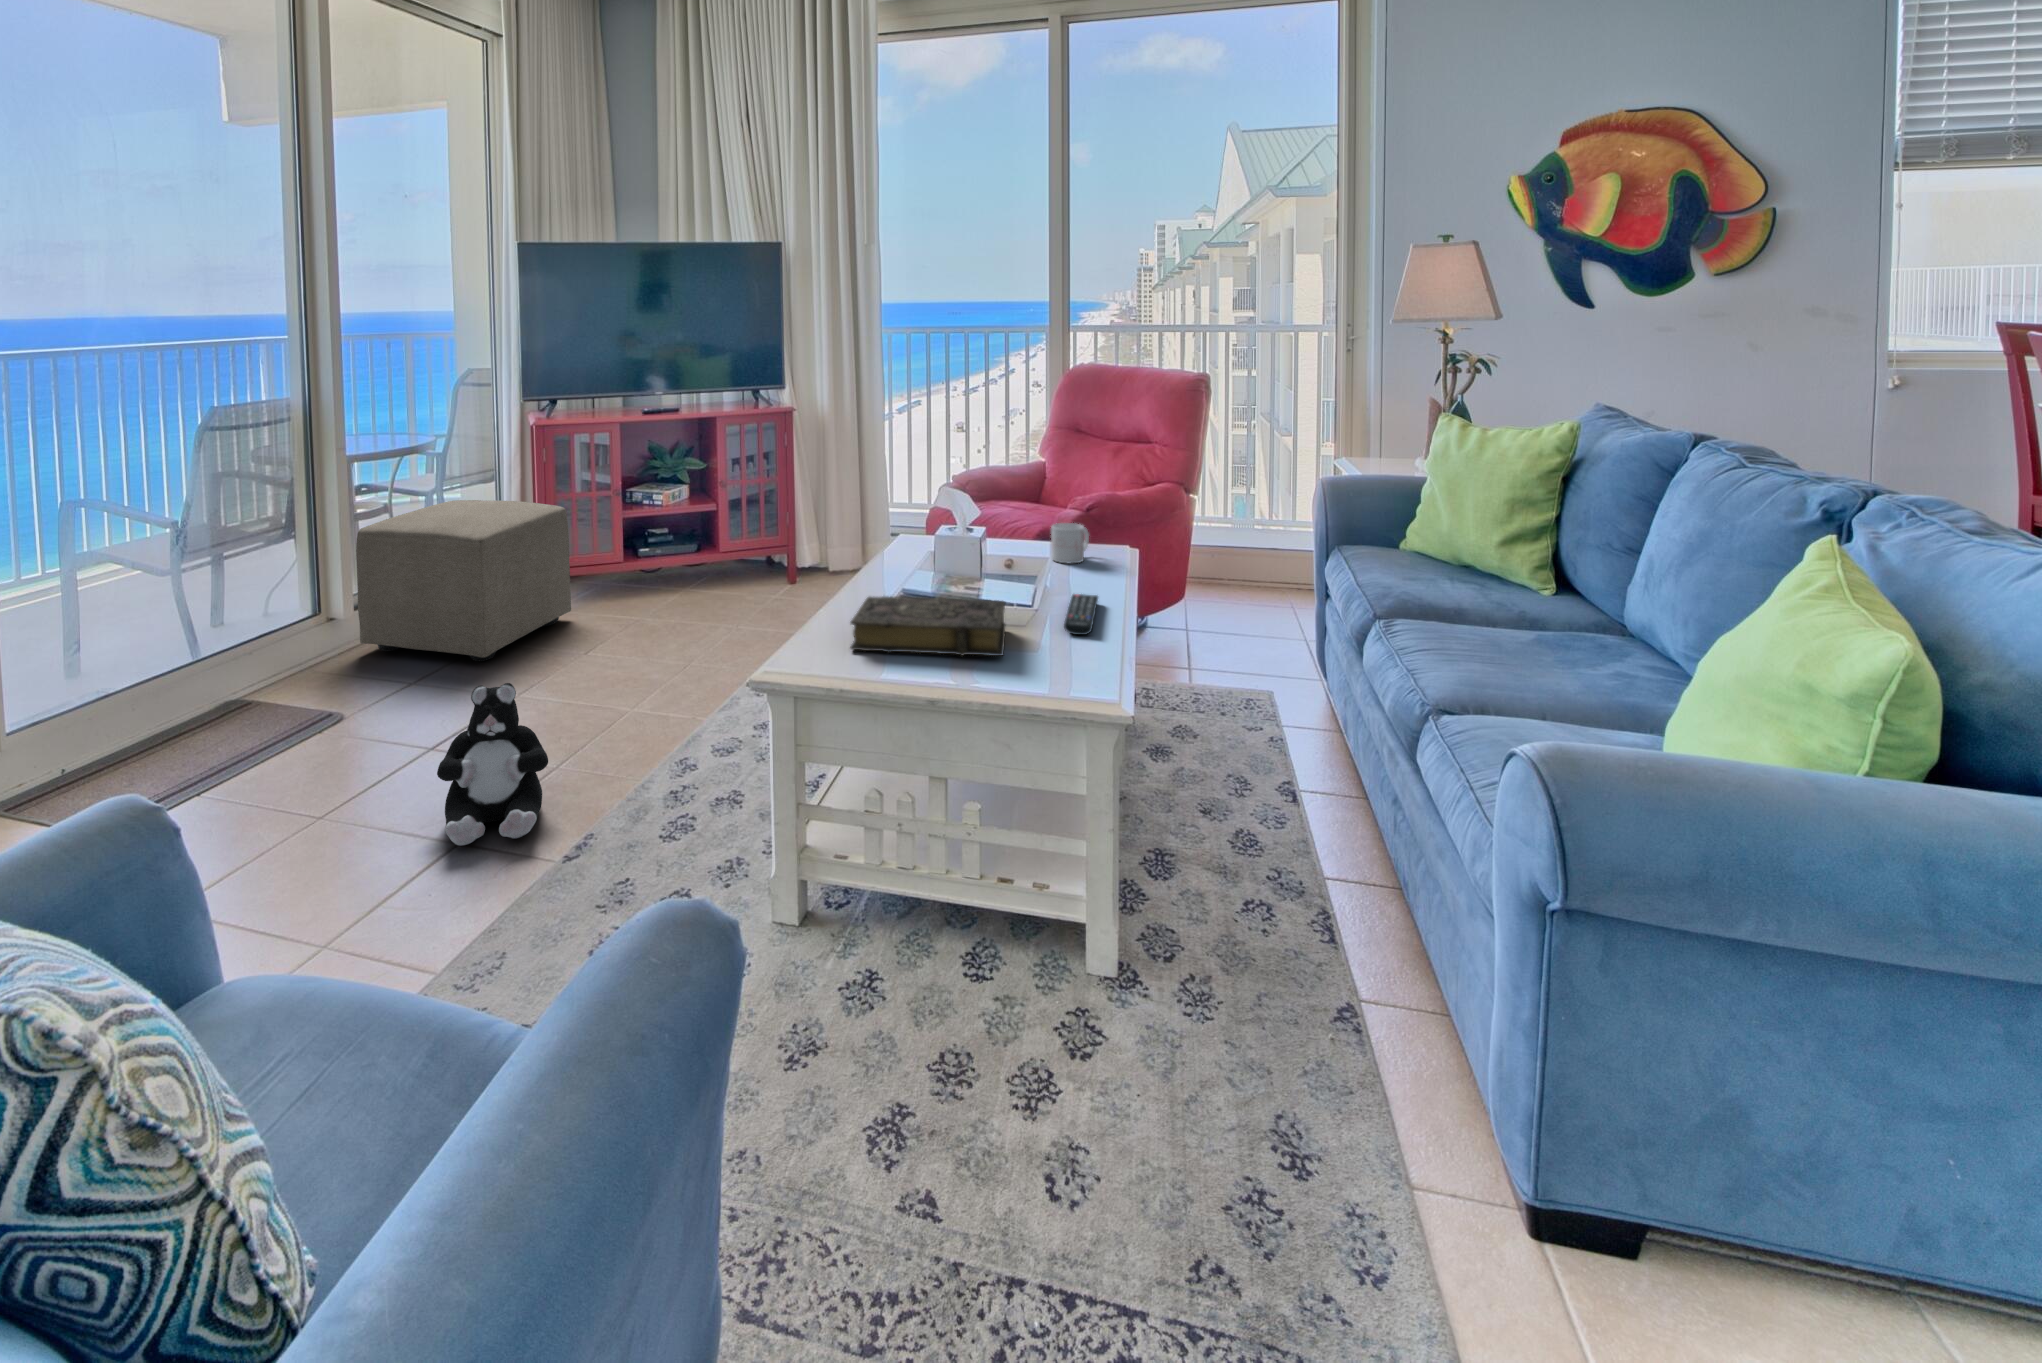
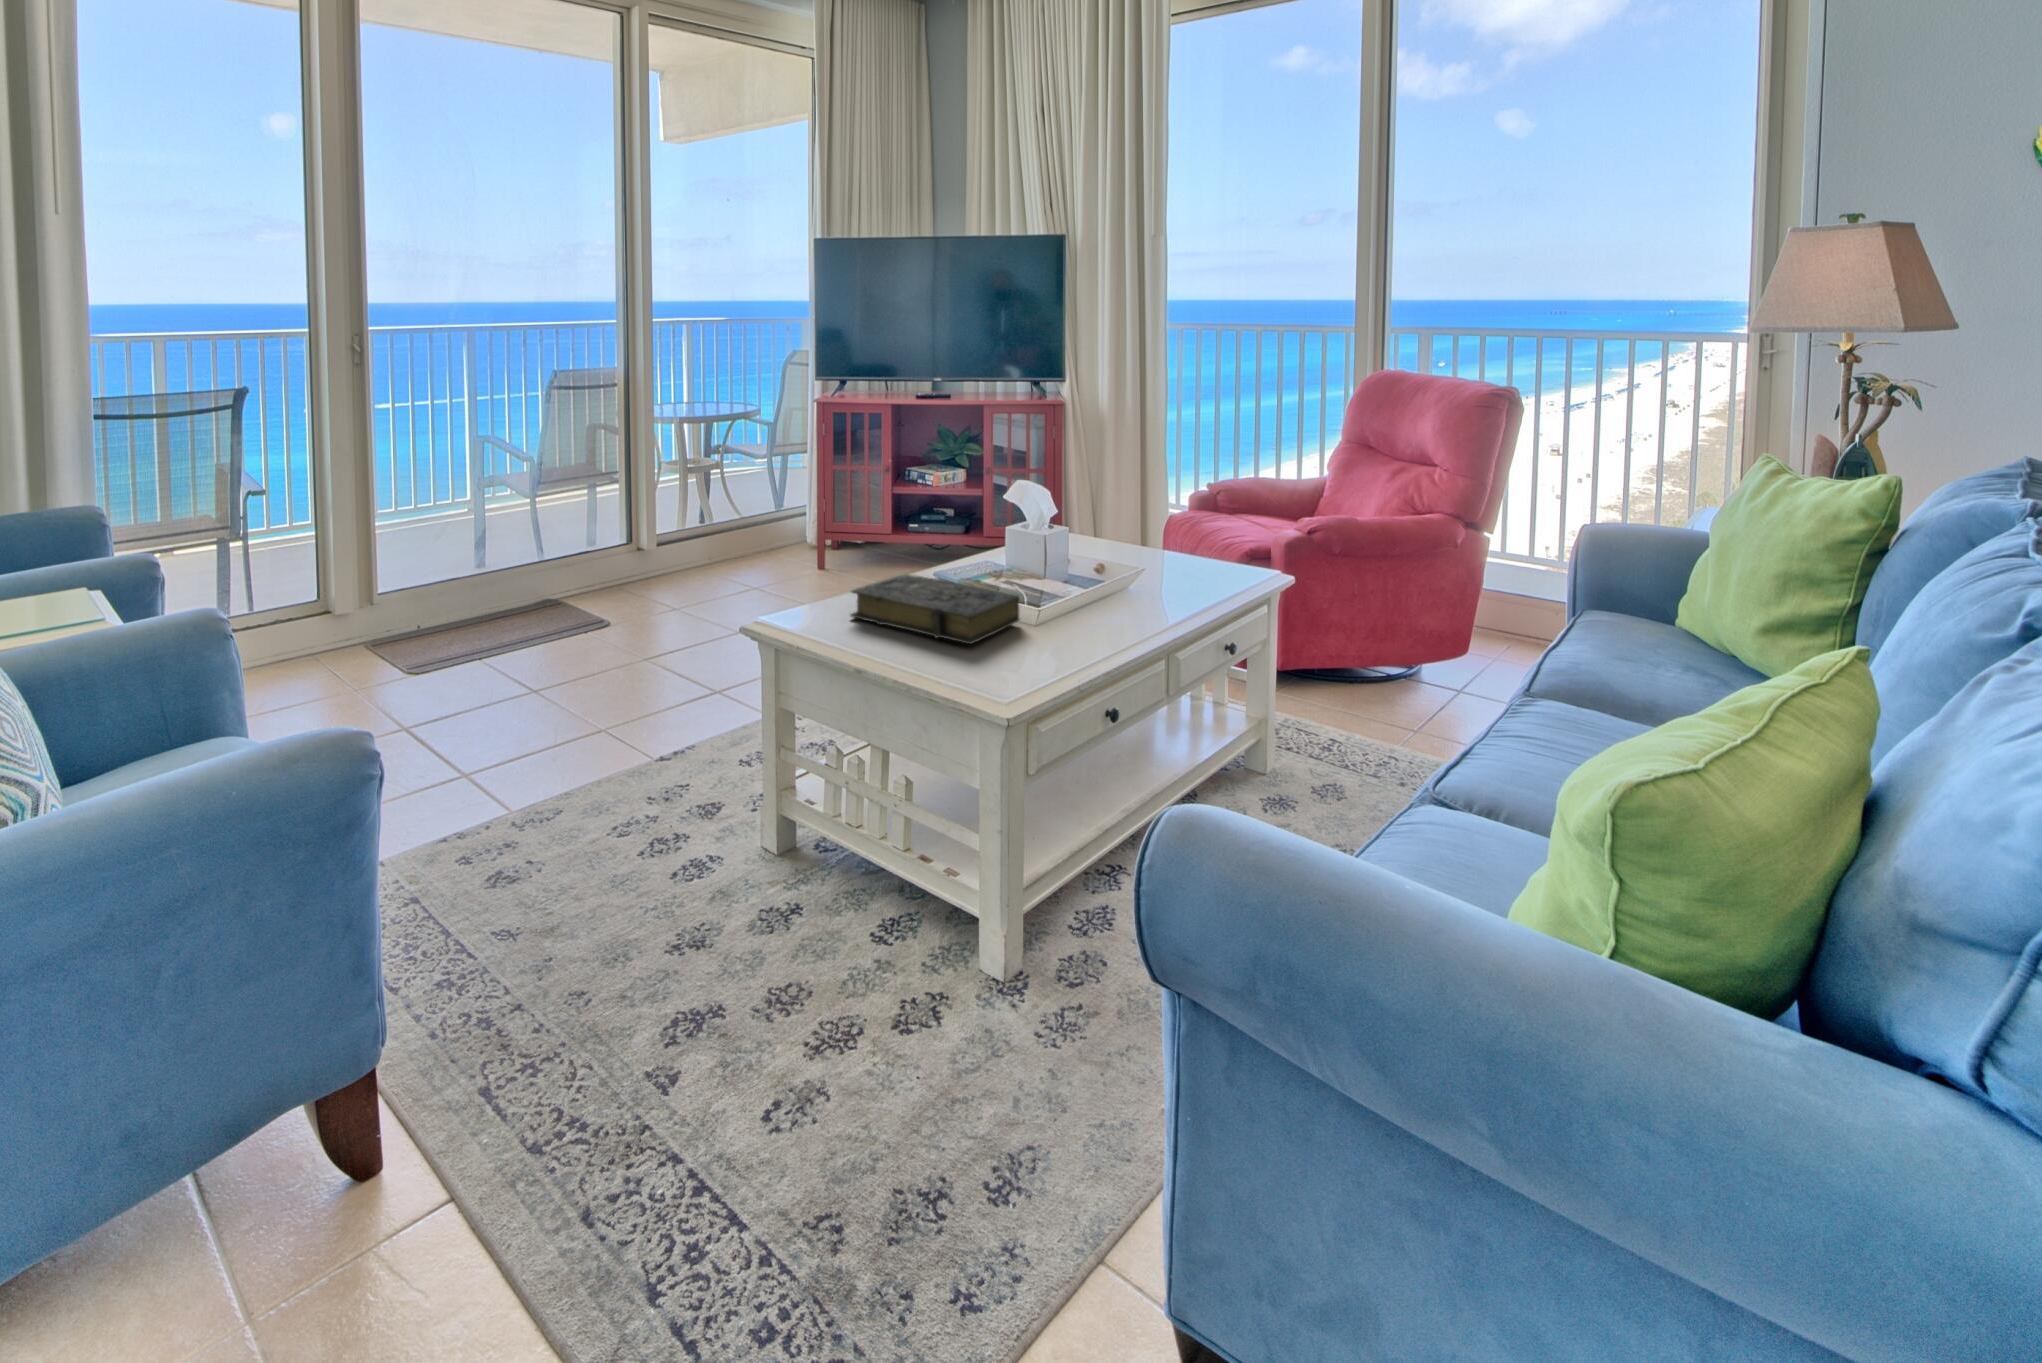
ottoman: present [356,500,571,661] -> none [650,463,827,602]
mug: present [1051,523,1089,563] -> none [1173,535,1223,580]
remote control: present [1064,594,1098,635] -> none [1071,604,1155,643]
plush toy: present [437,683,548,846] -> none [578,607,676,737]

